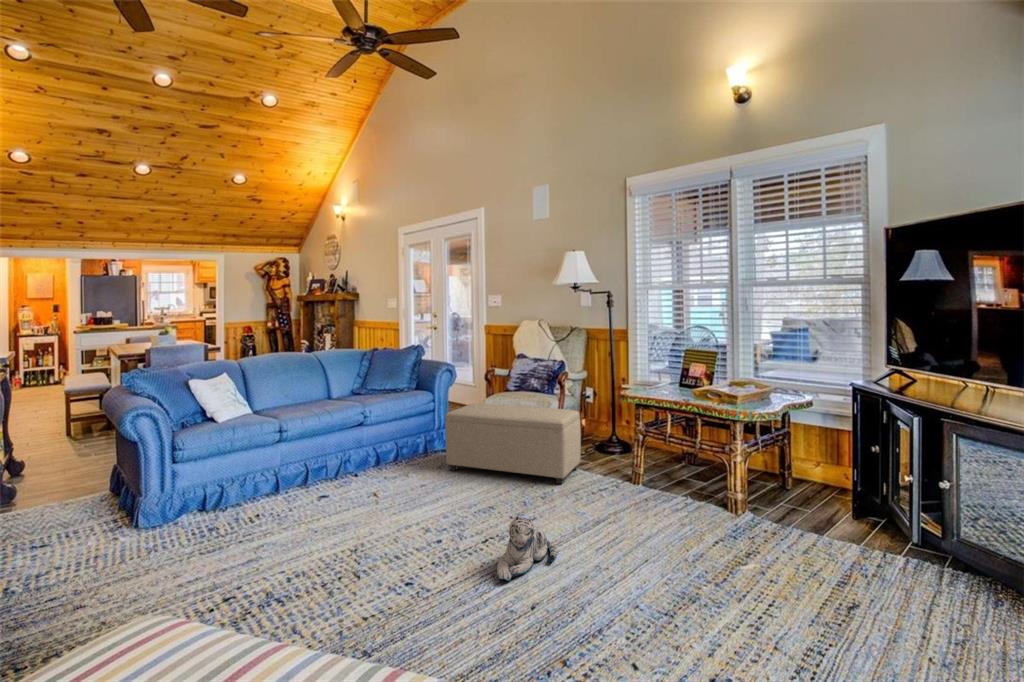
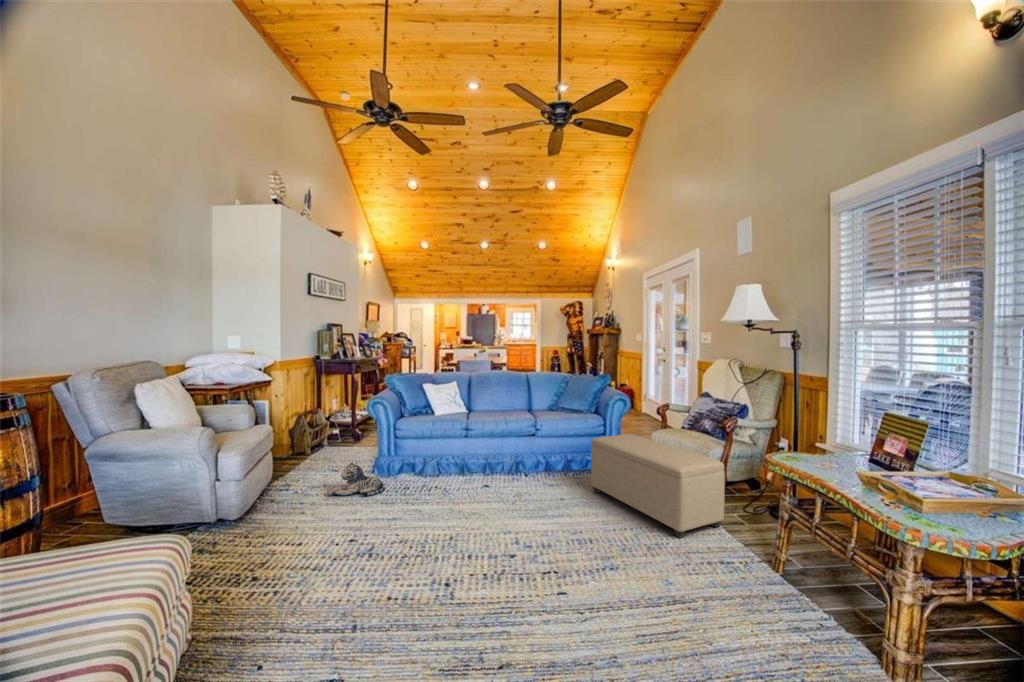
plush toy: present [497,517,556,581] -> present [327,463,385,496]

